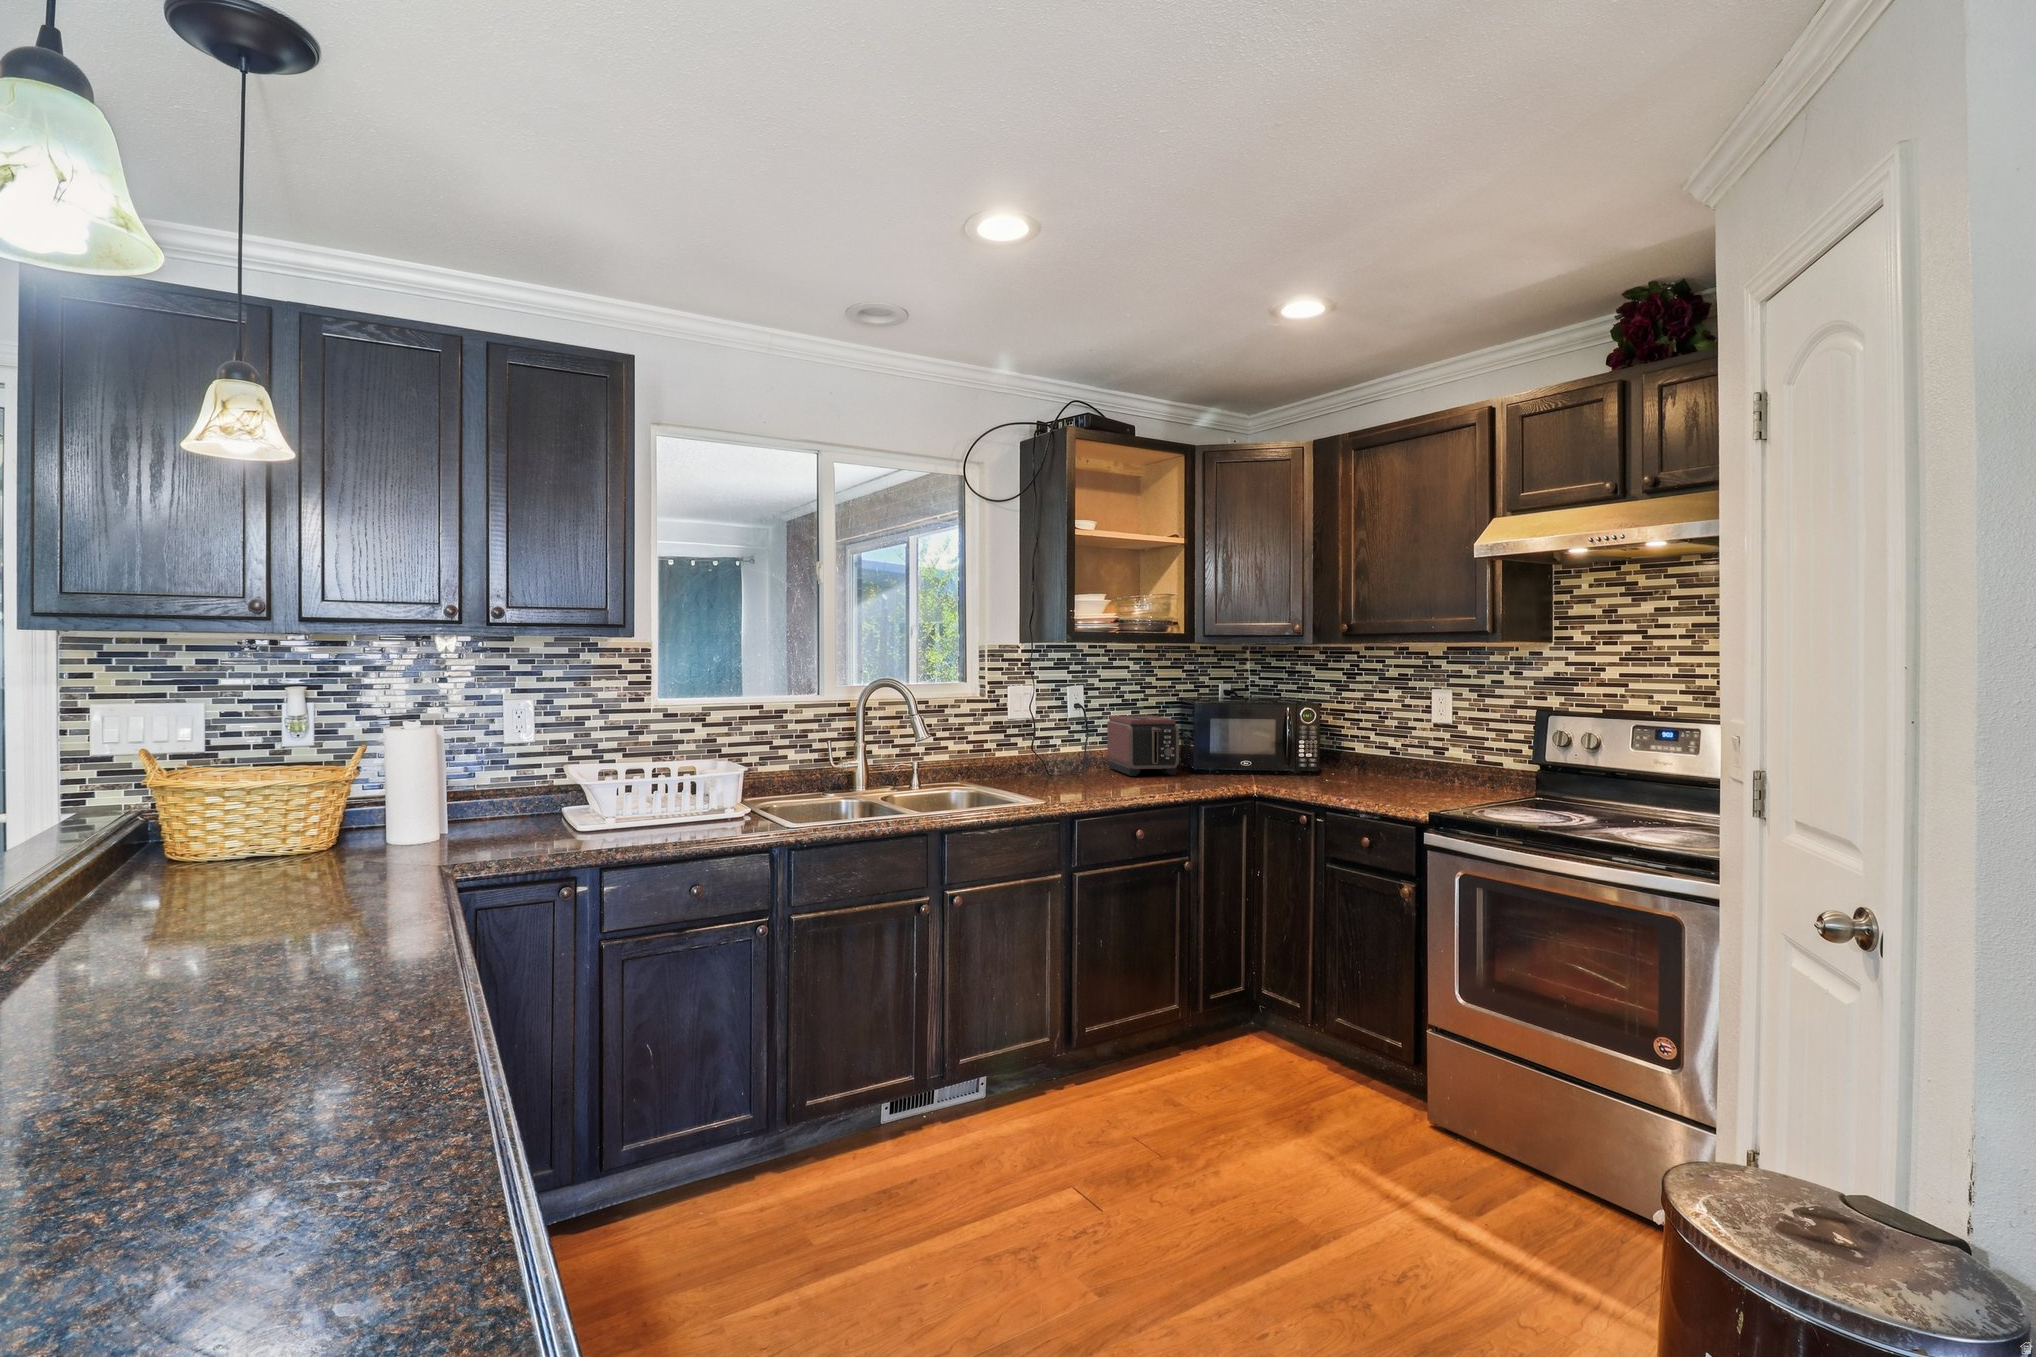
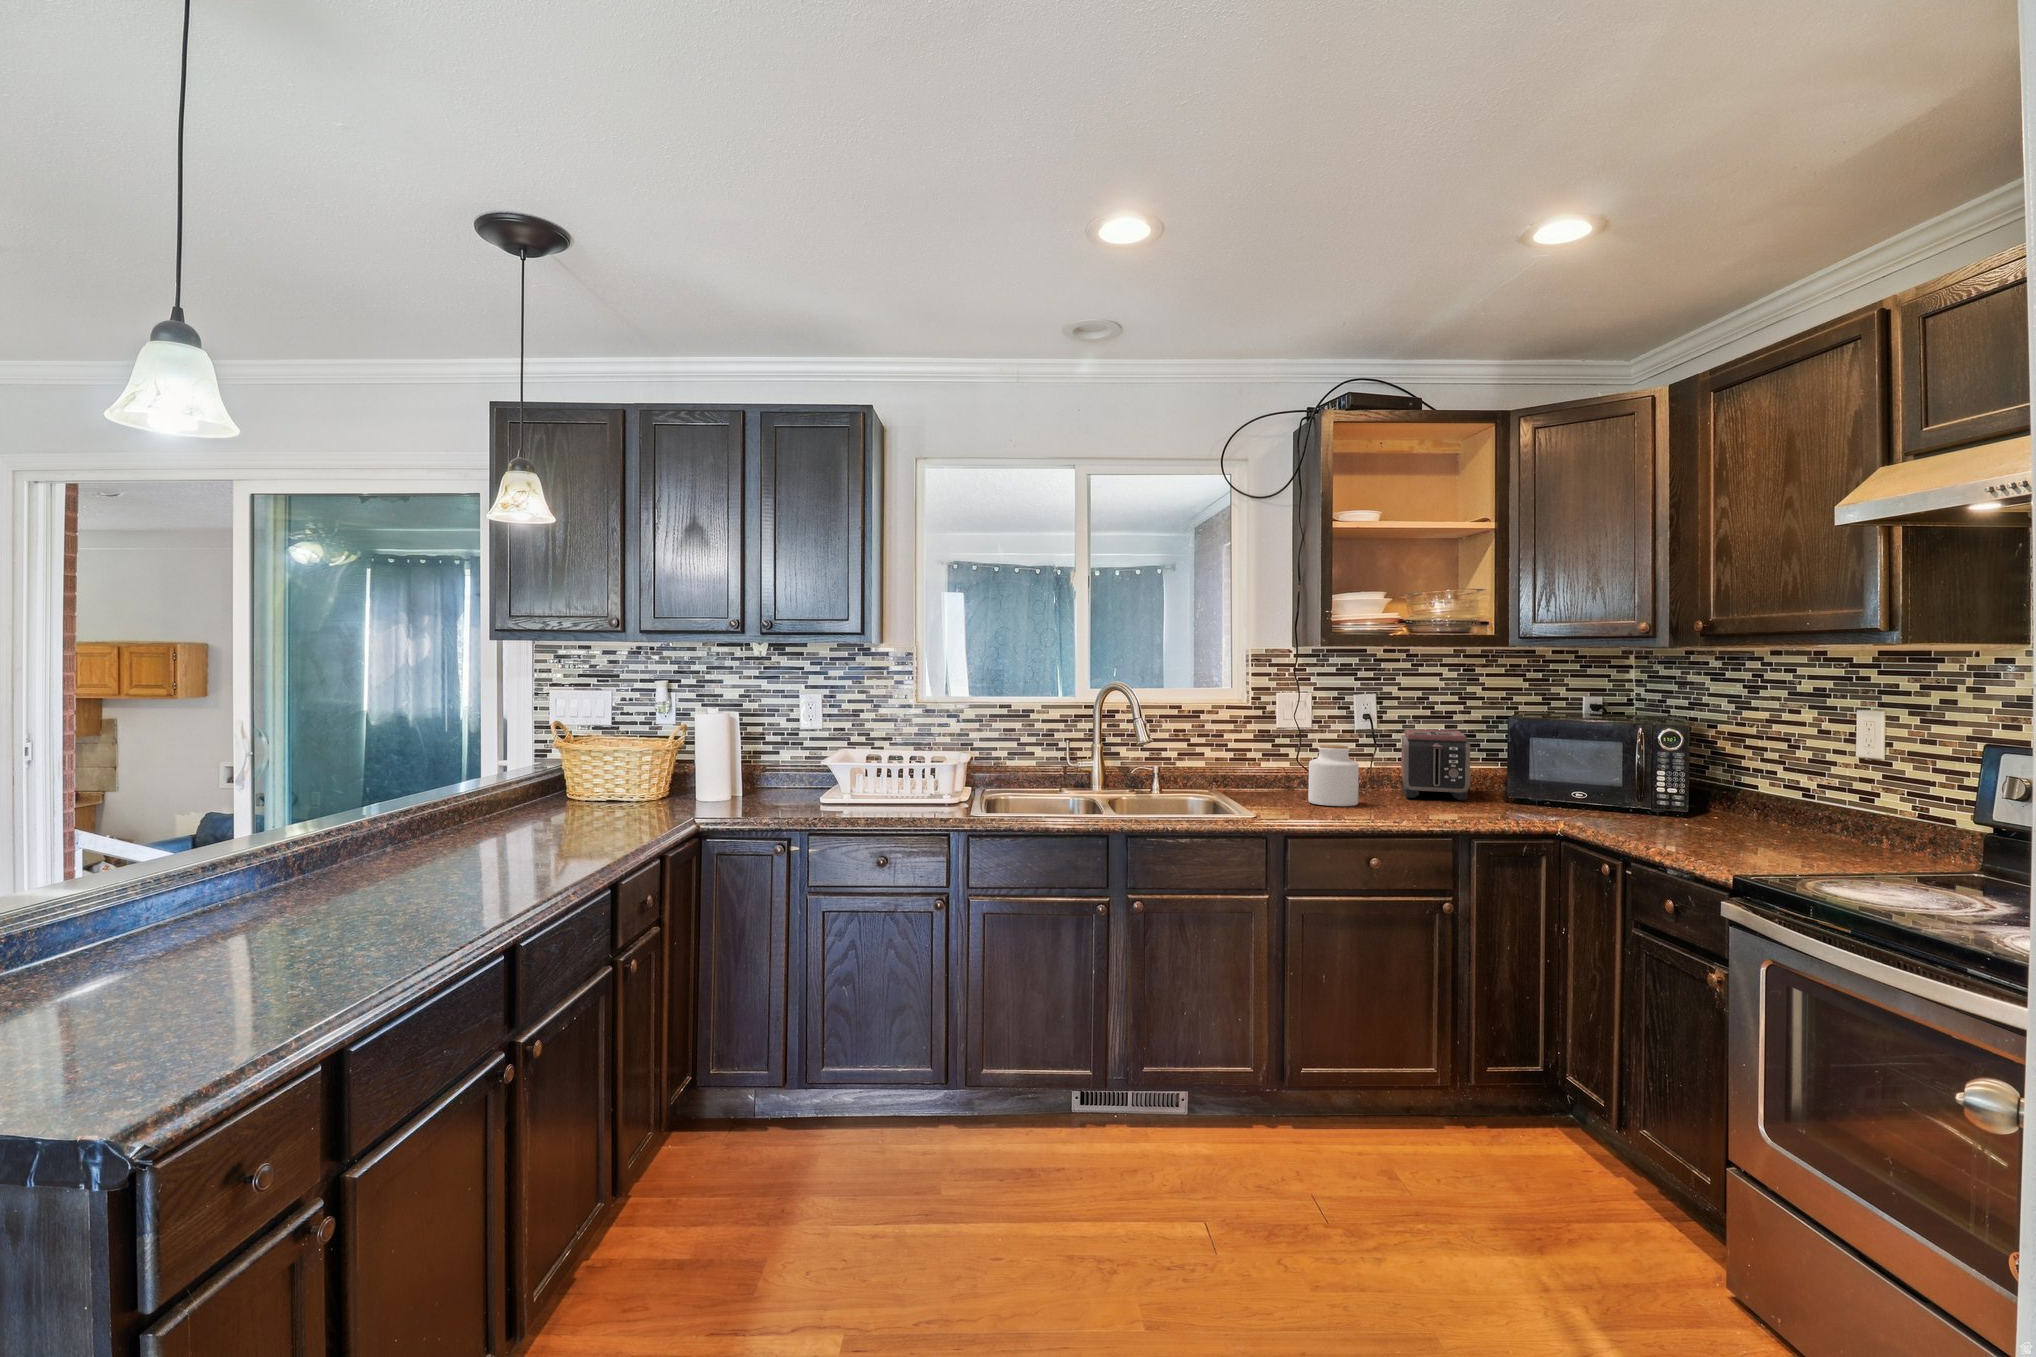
jar: none [1061,733,1104,788] -> present [1308,745,1359,806]

